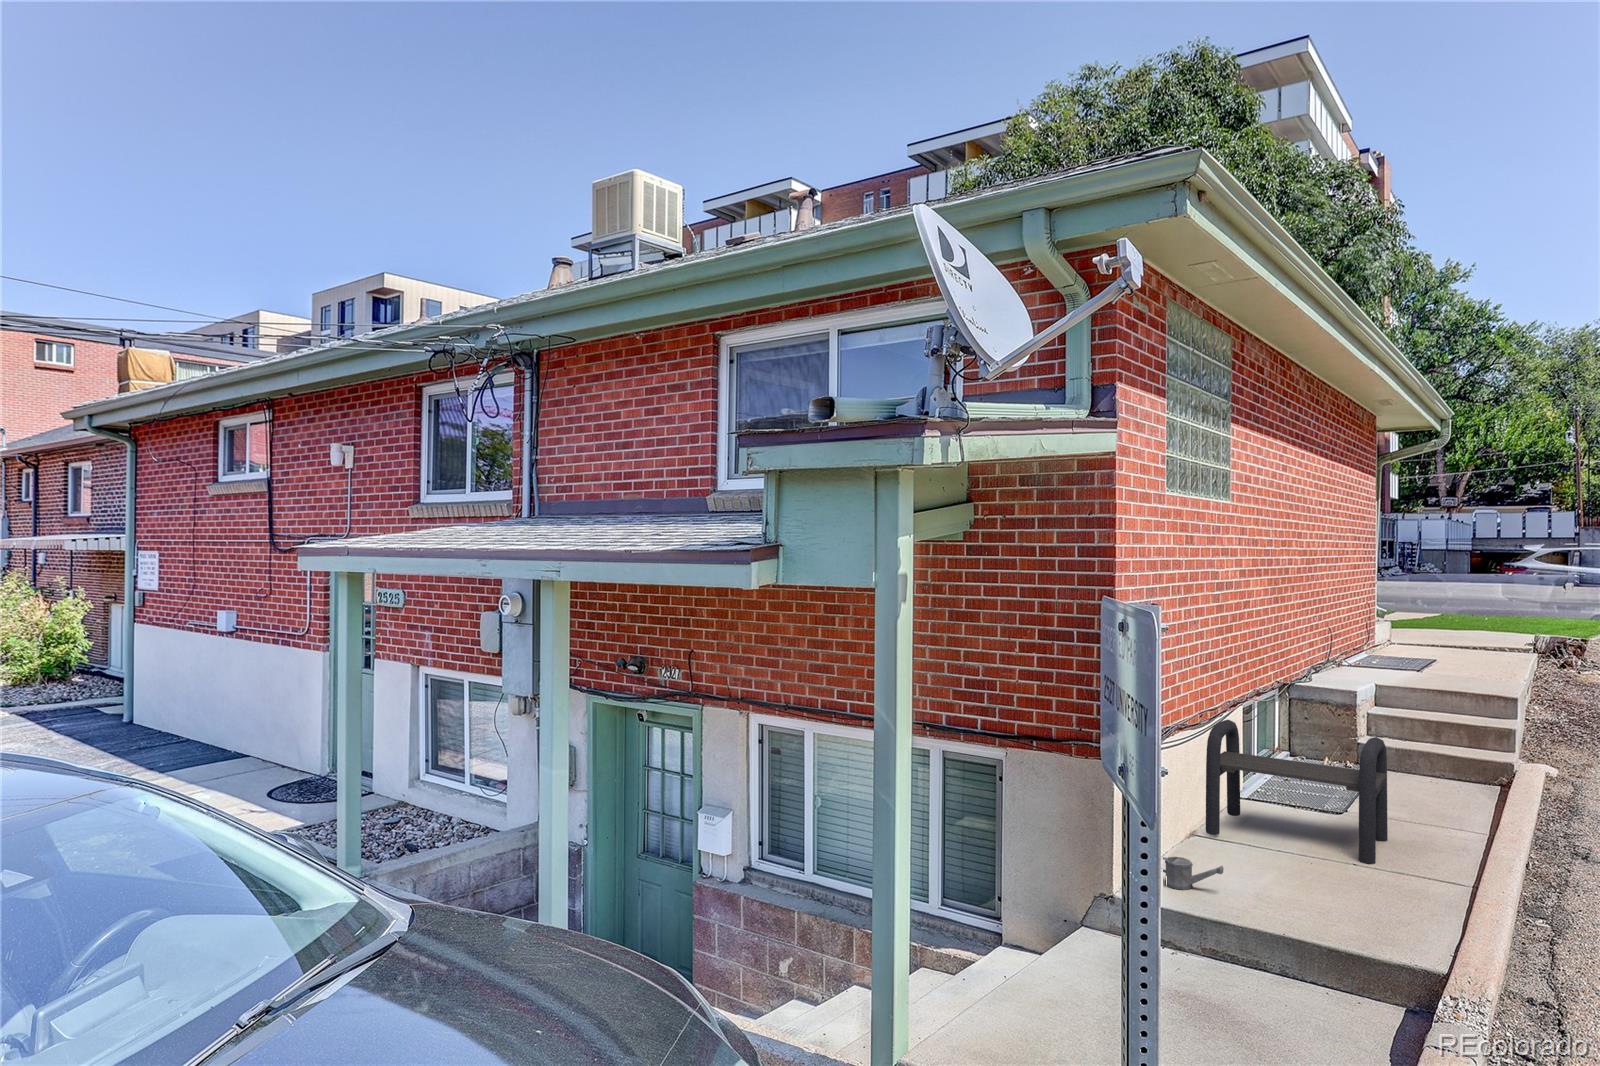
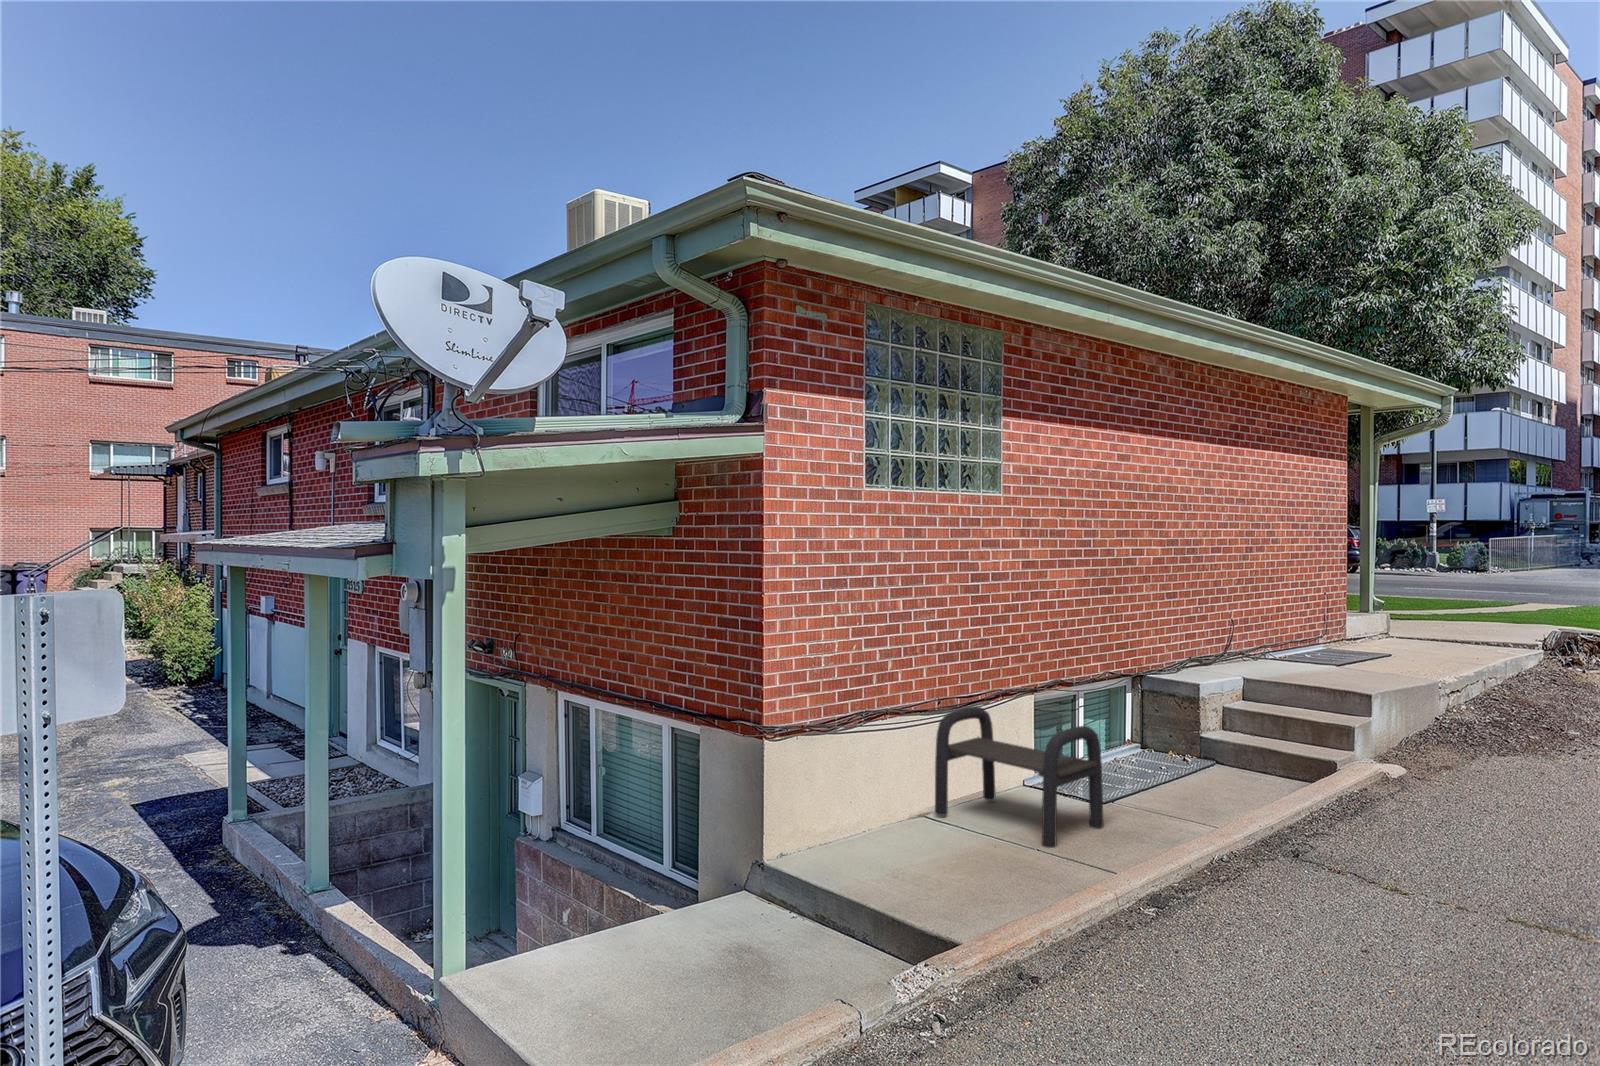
watering can: present [1163,857,1223,890] -> none [823,828,869,860]

